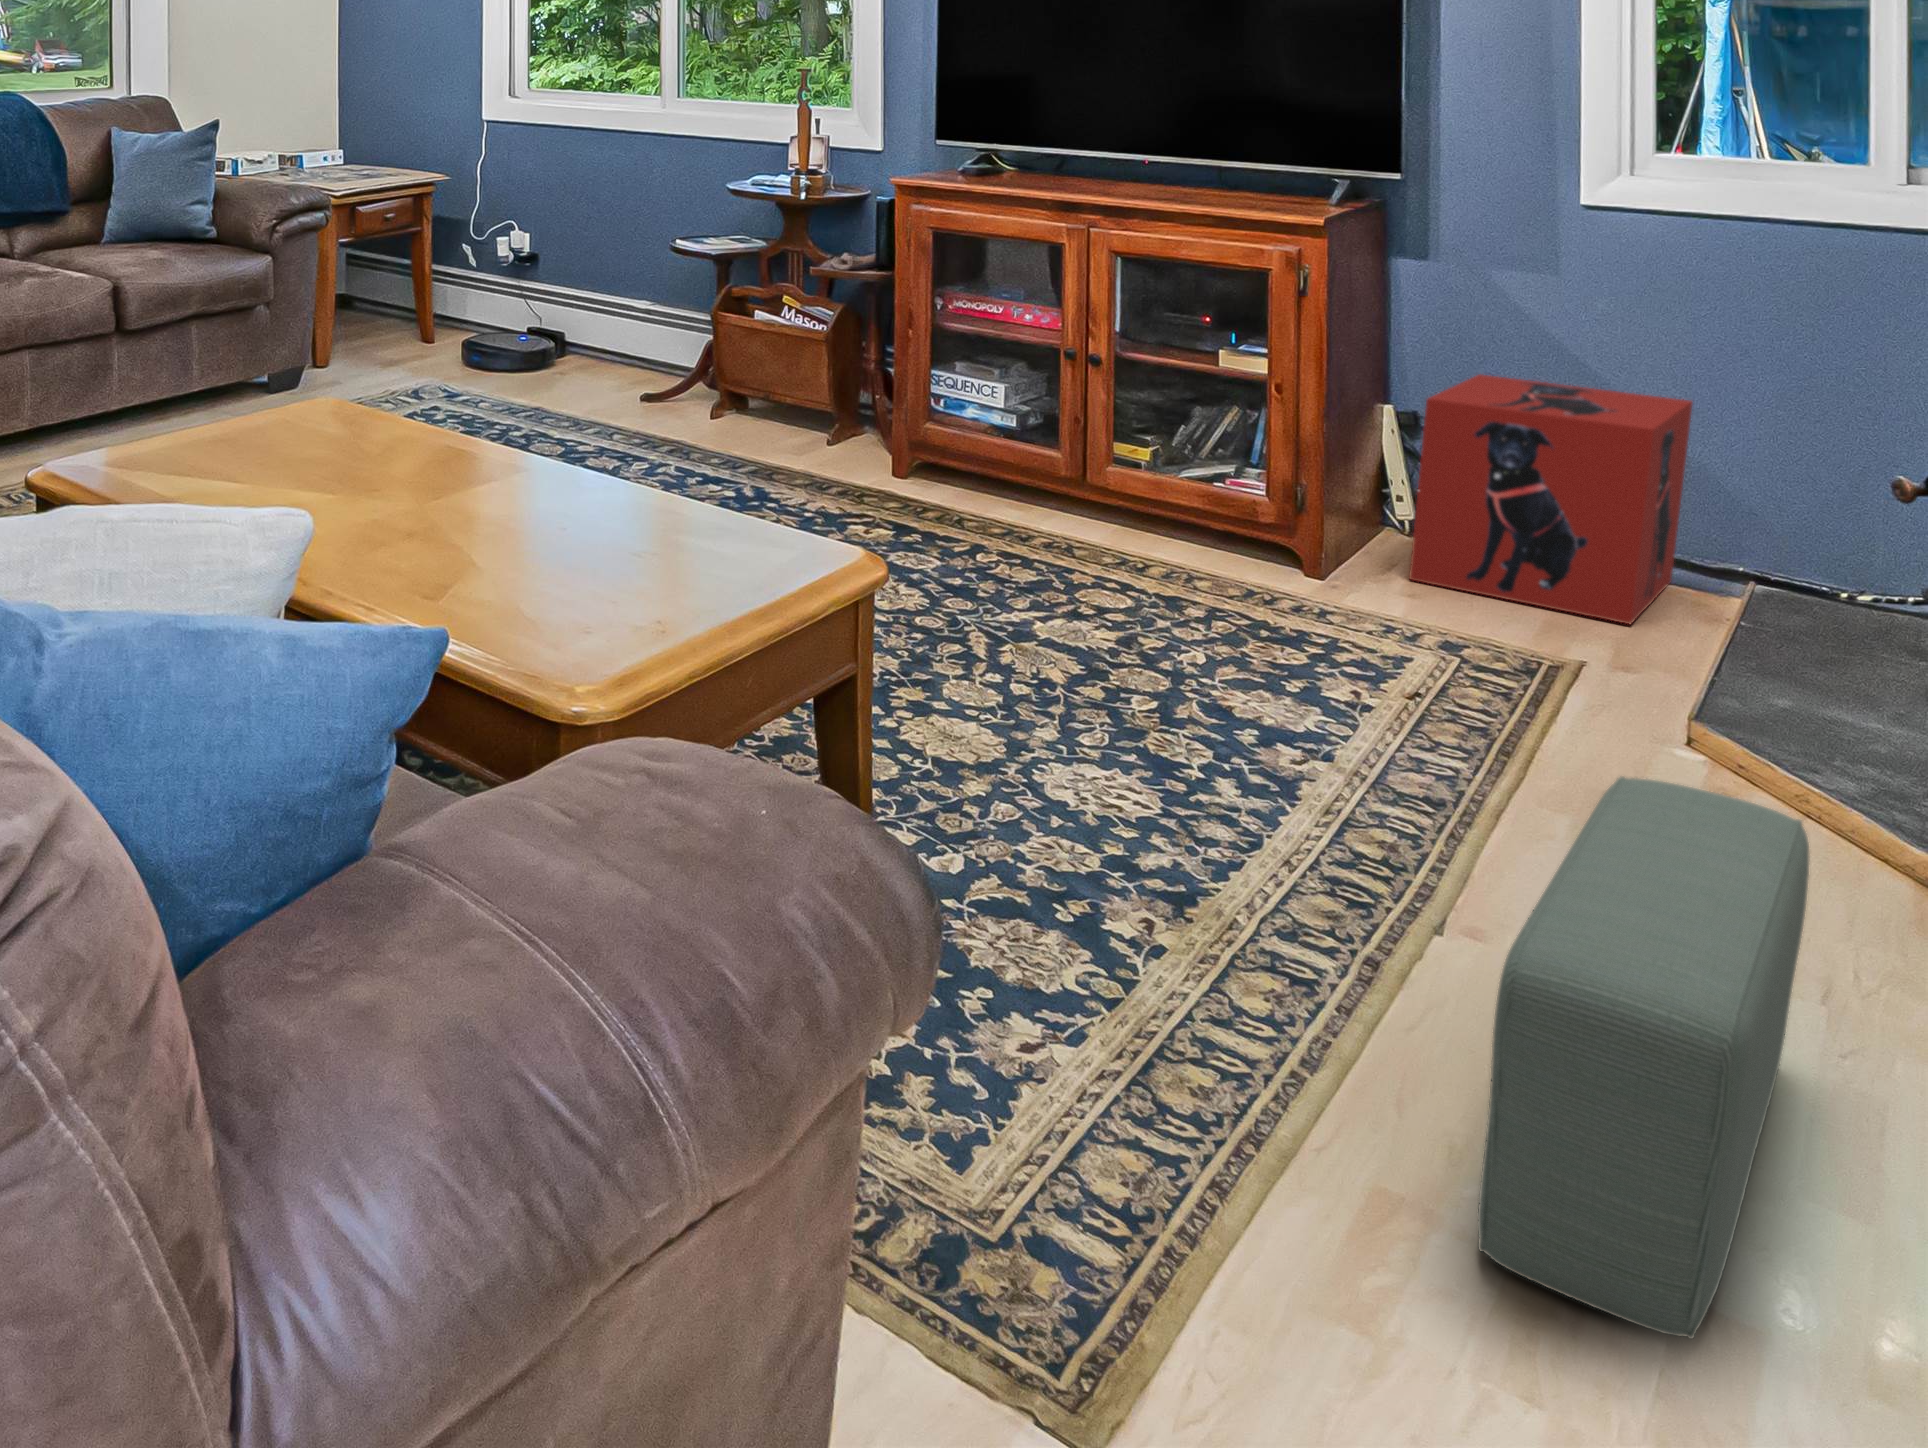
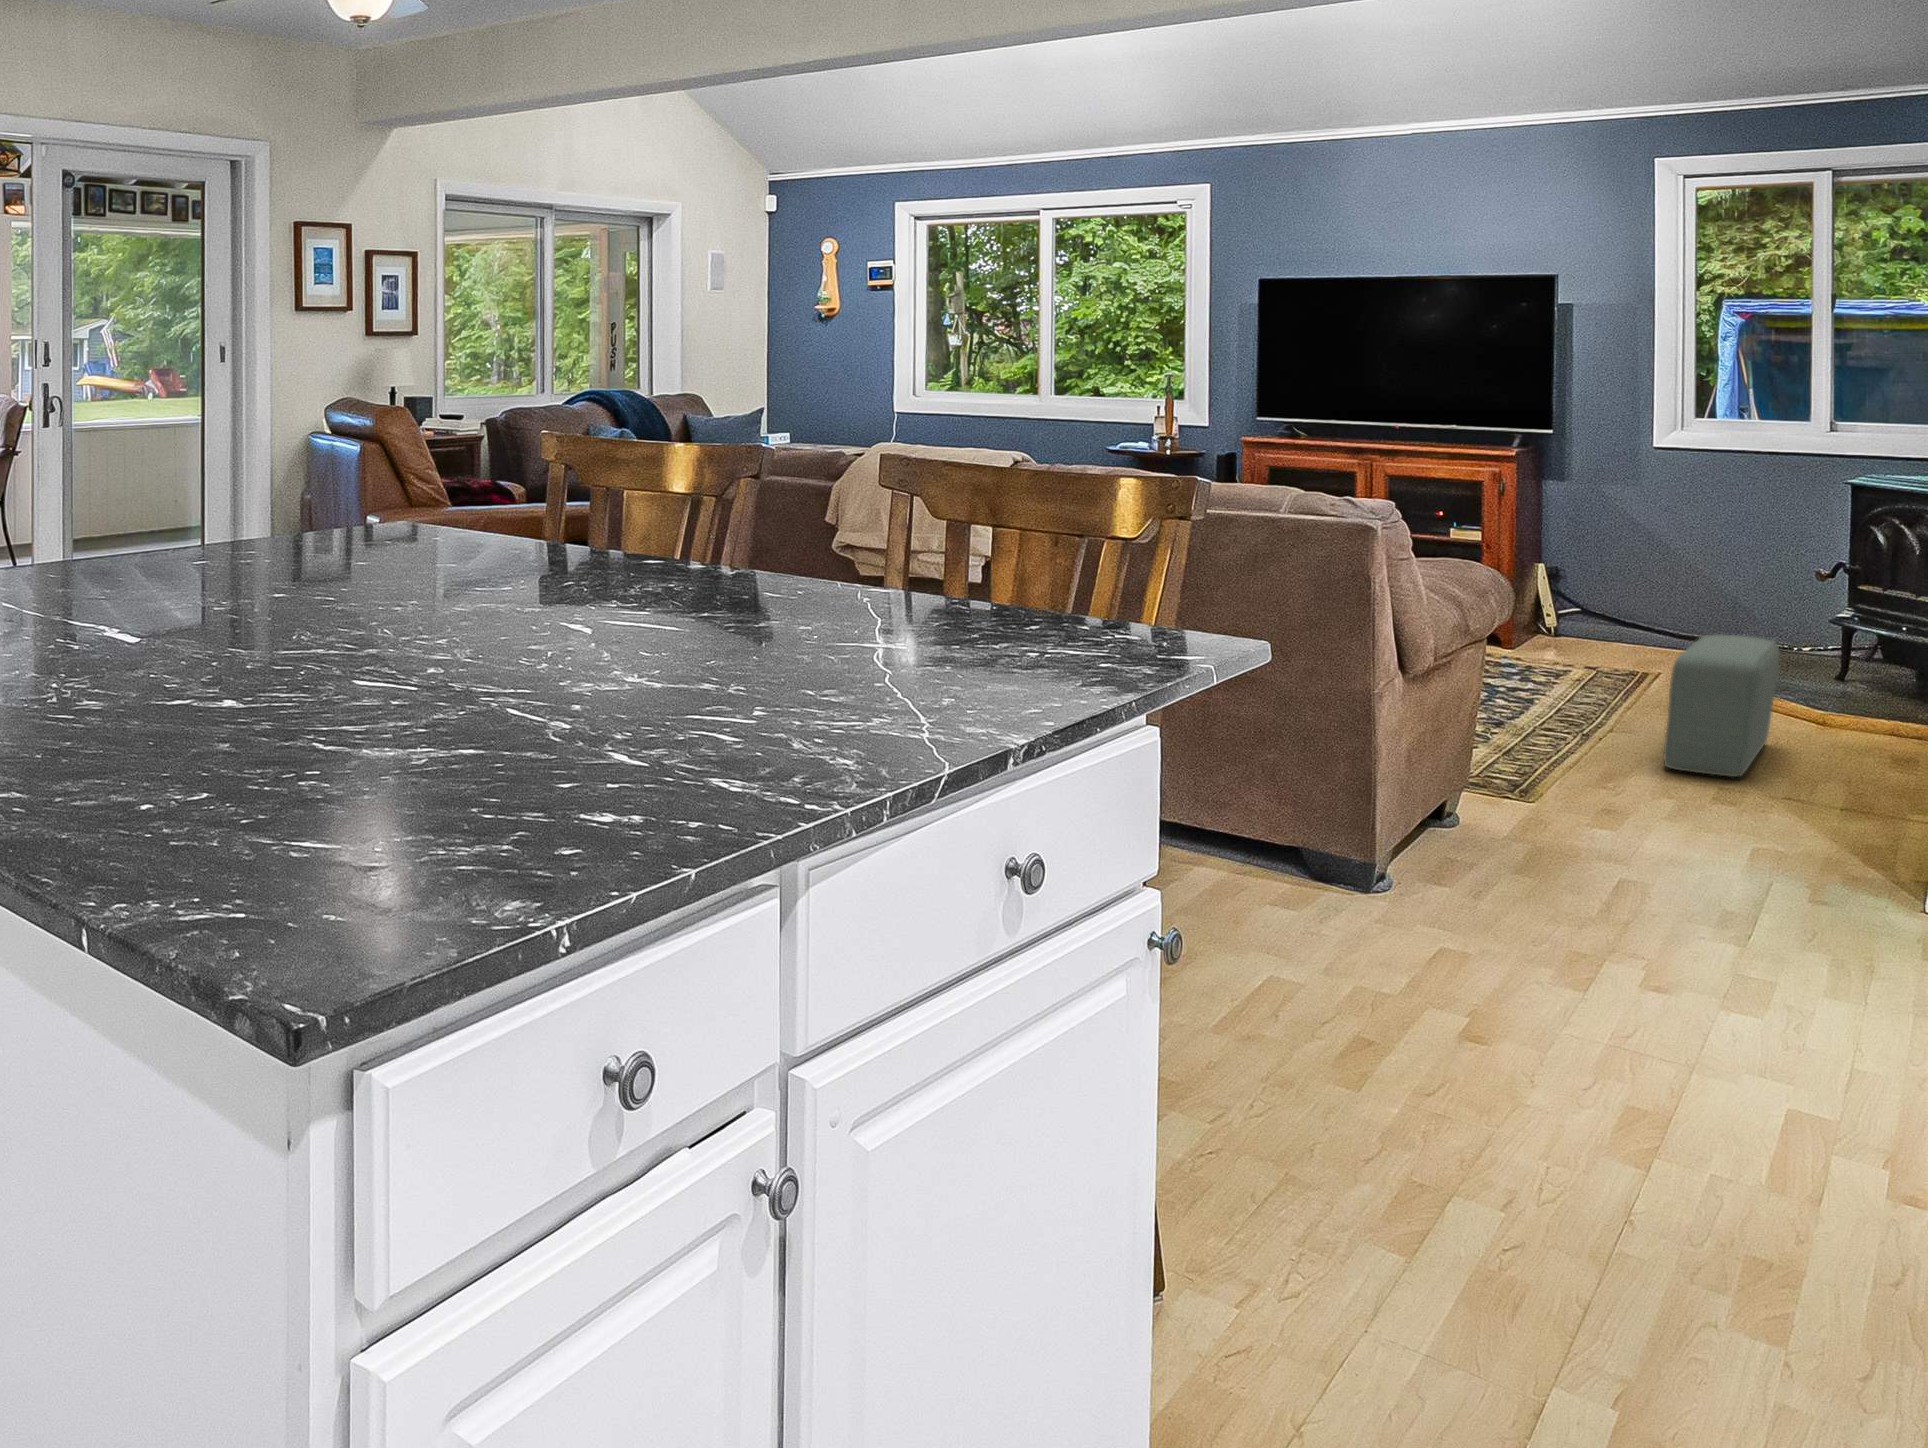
storage box: present [1409,375,1693,624] -> none [1563,538,1716,656]

